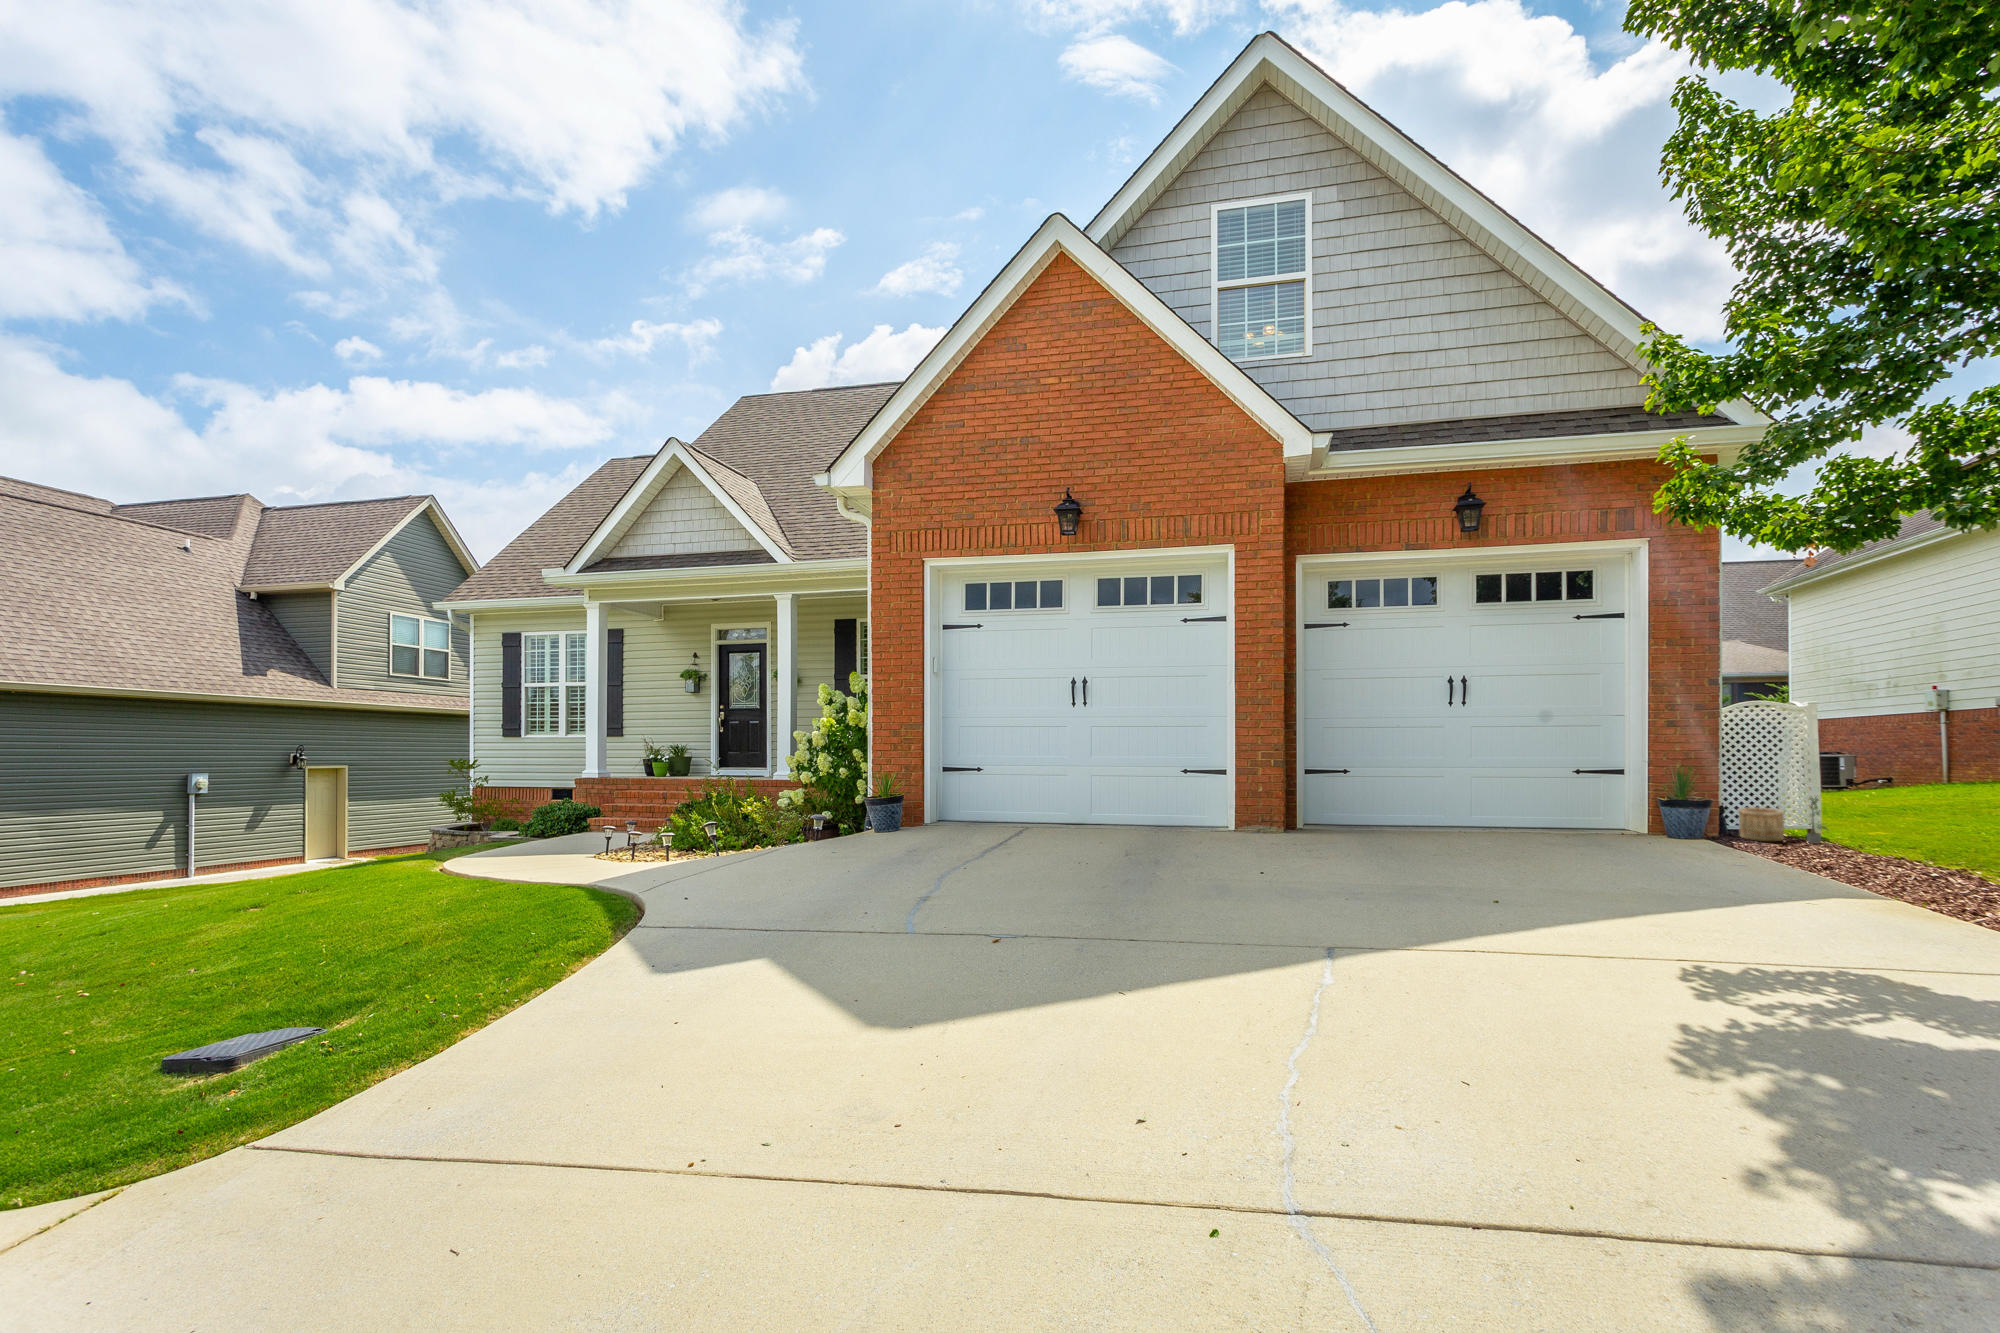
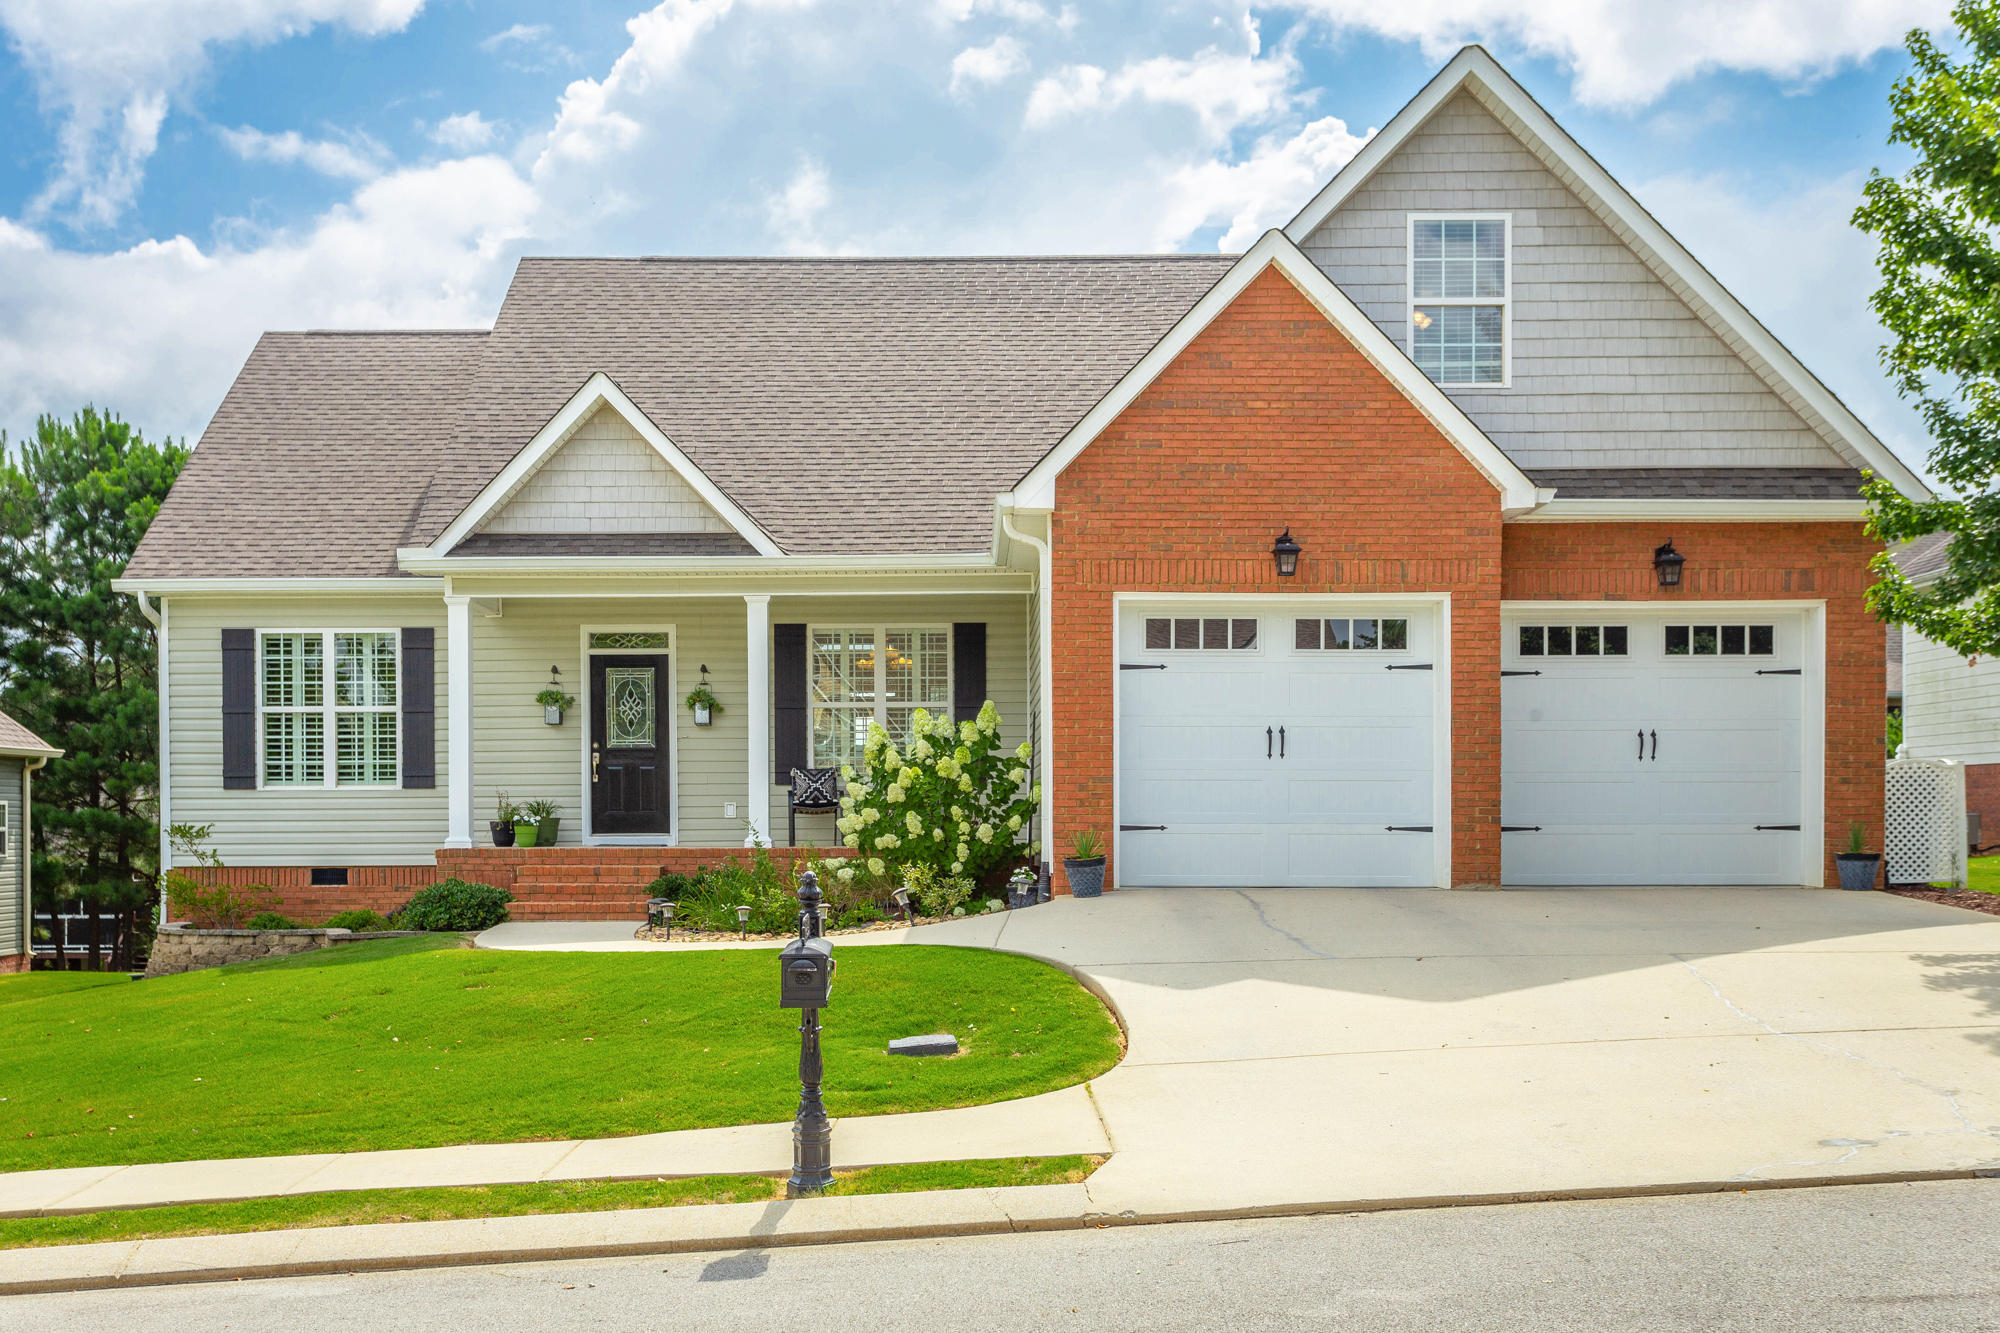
wooden bucket: present [1738,807,1784,841] -> none [1890,863,1931,896]

